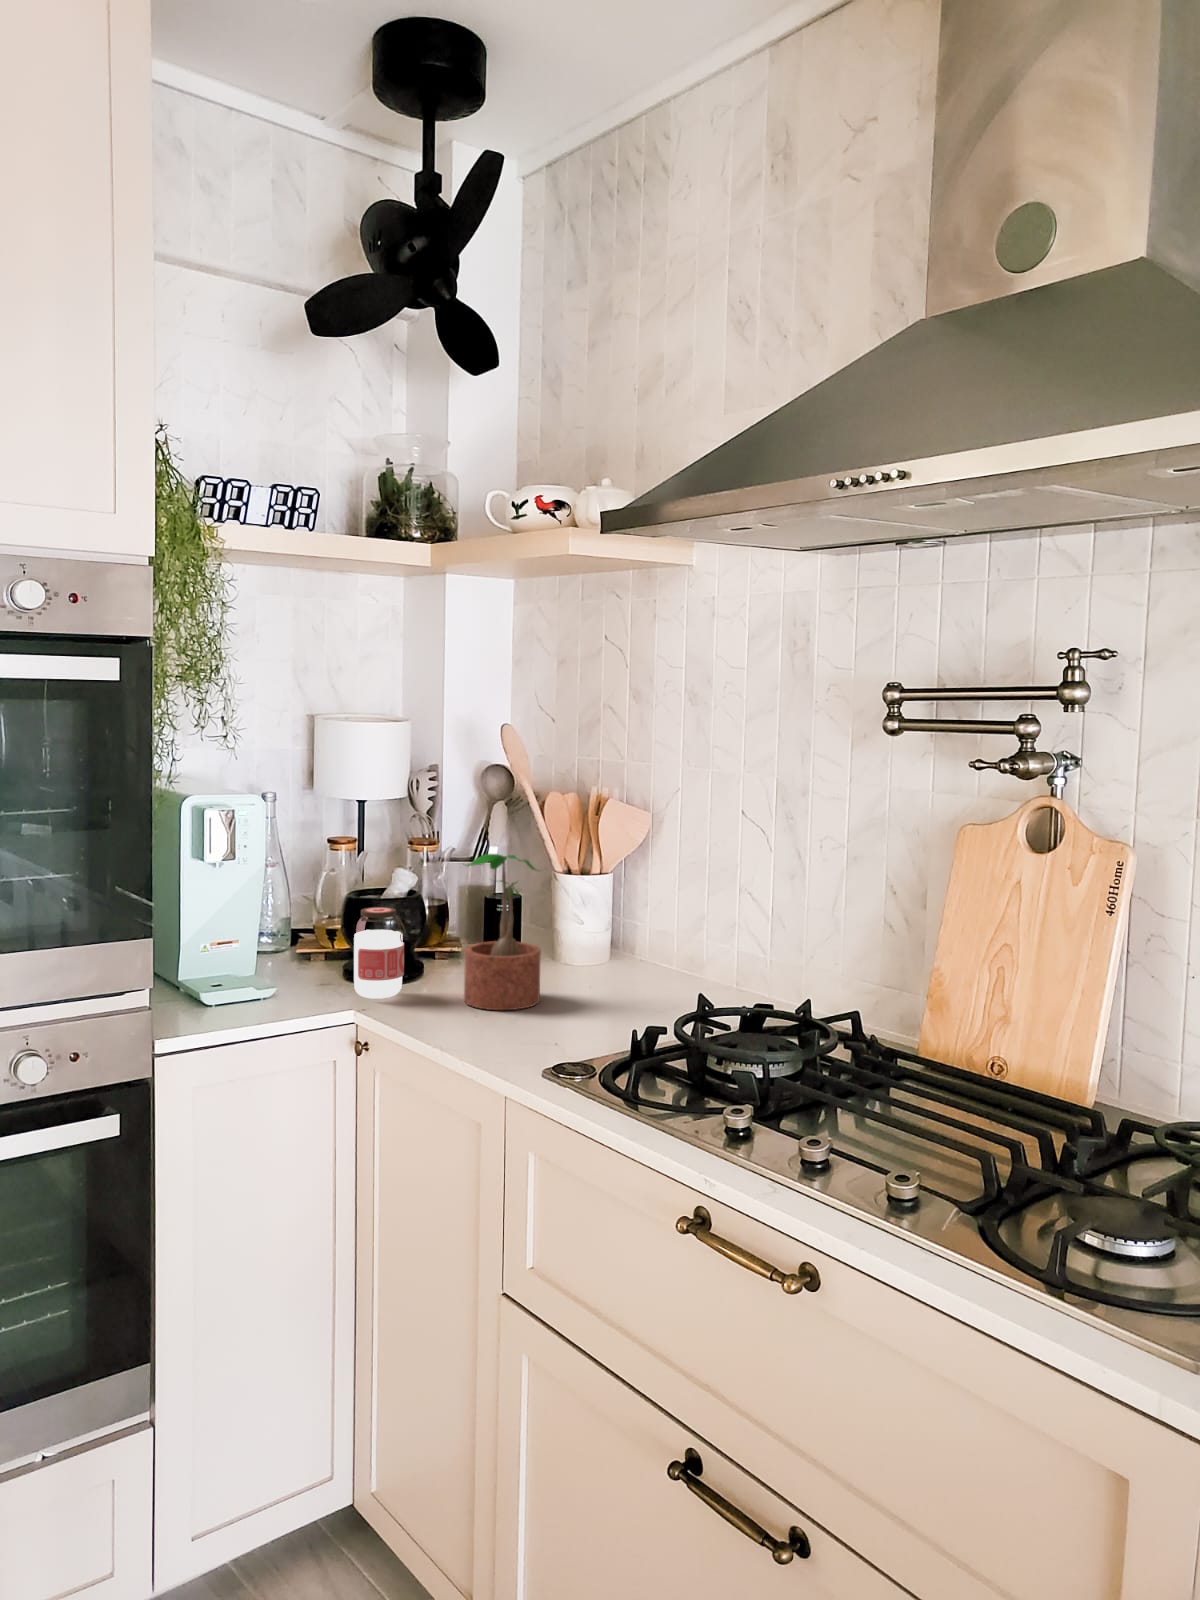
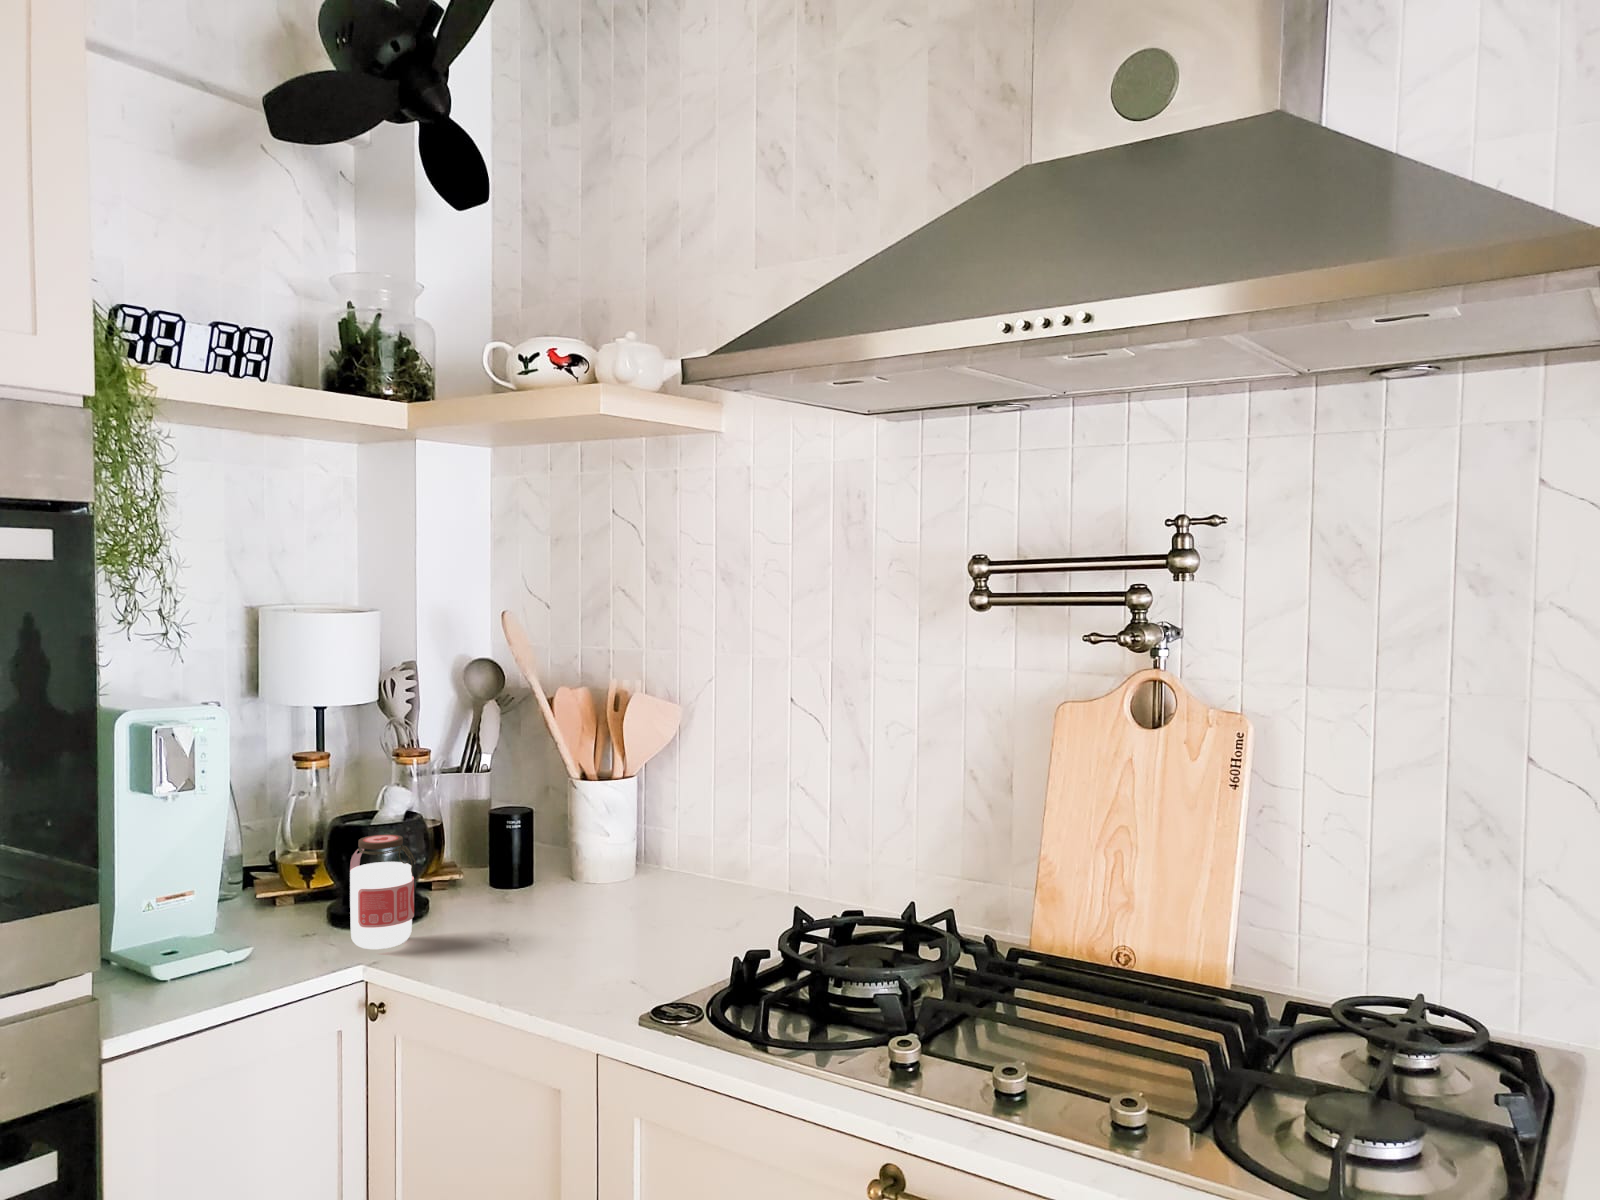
potted plant: present [464,854,541,1010] -> none [488,760,586,948]

